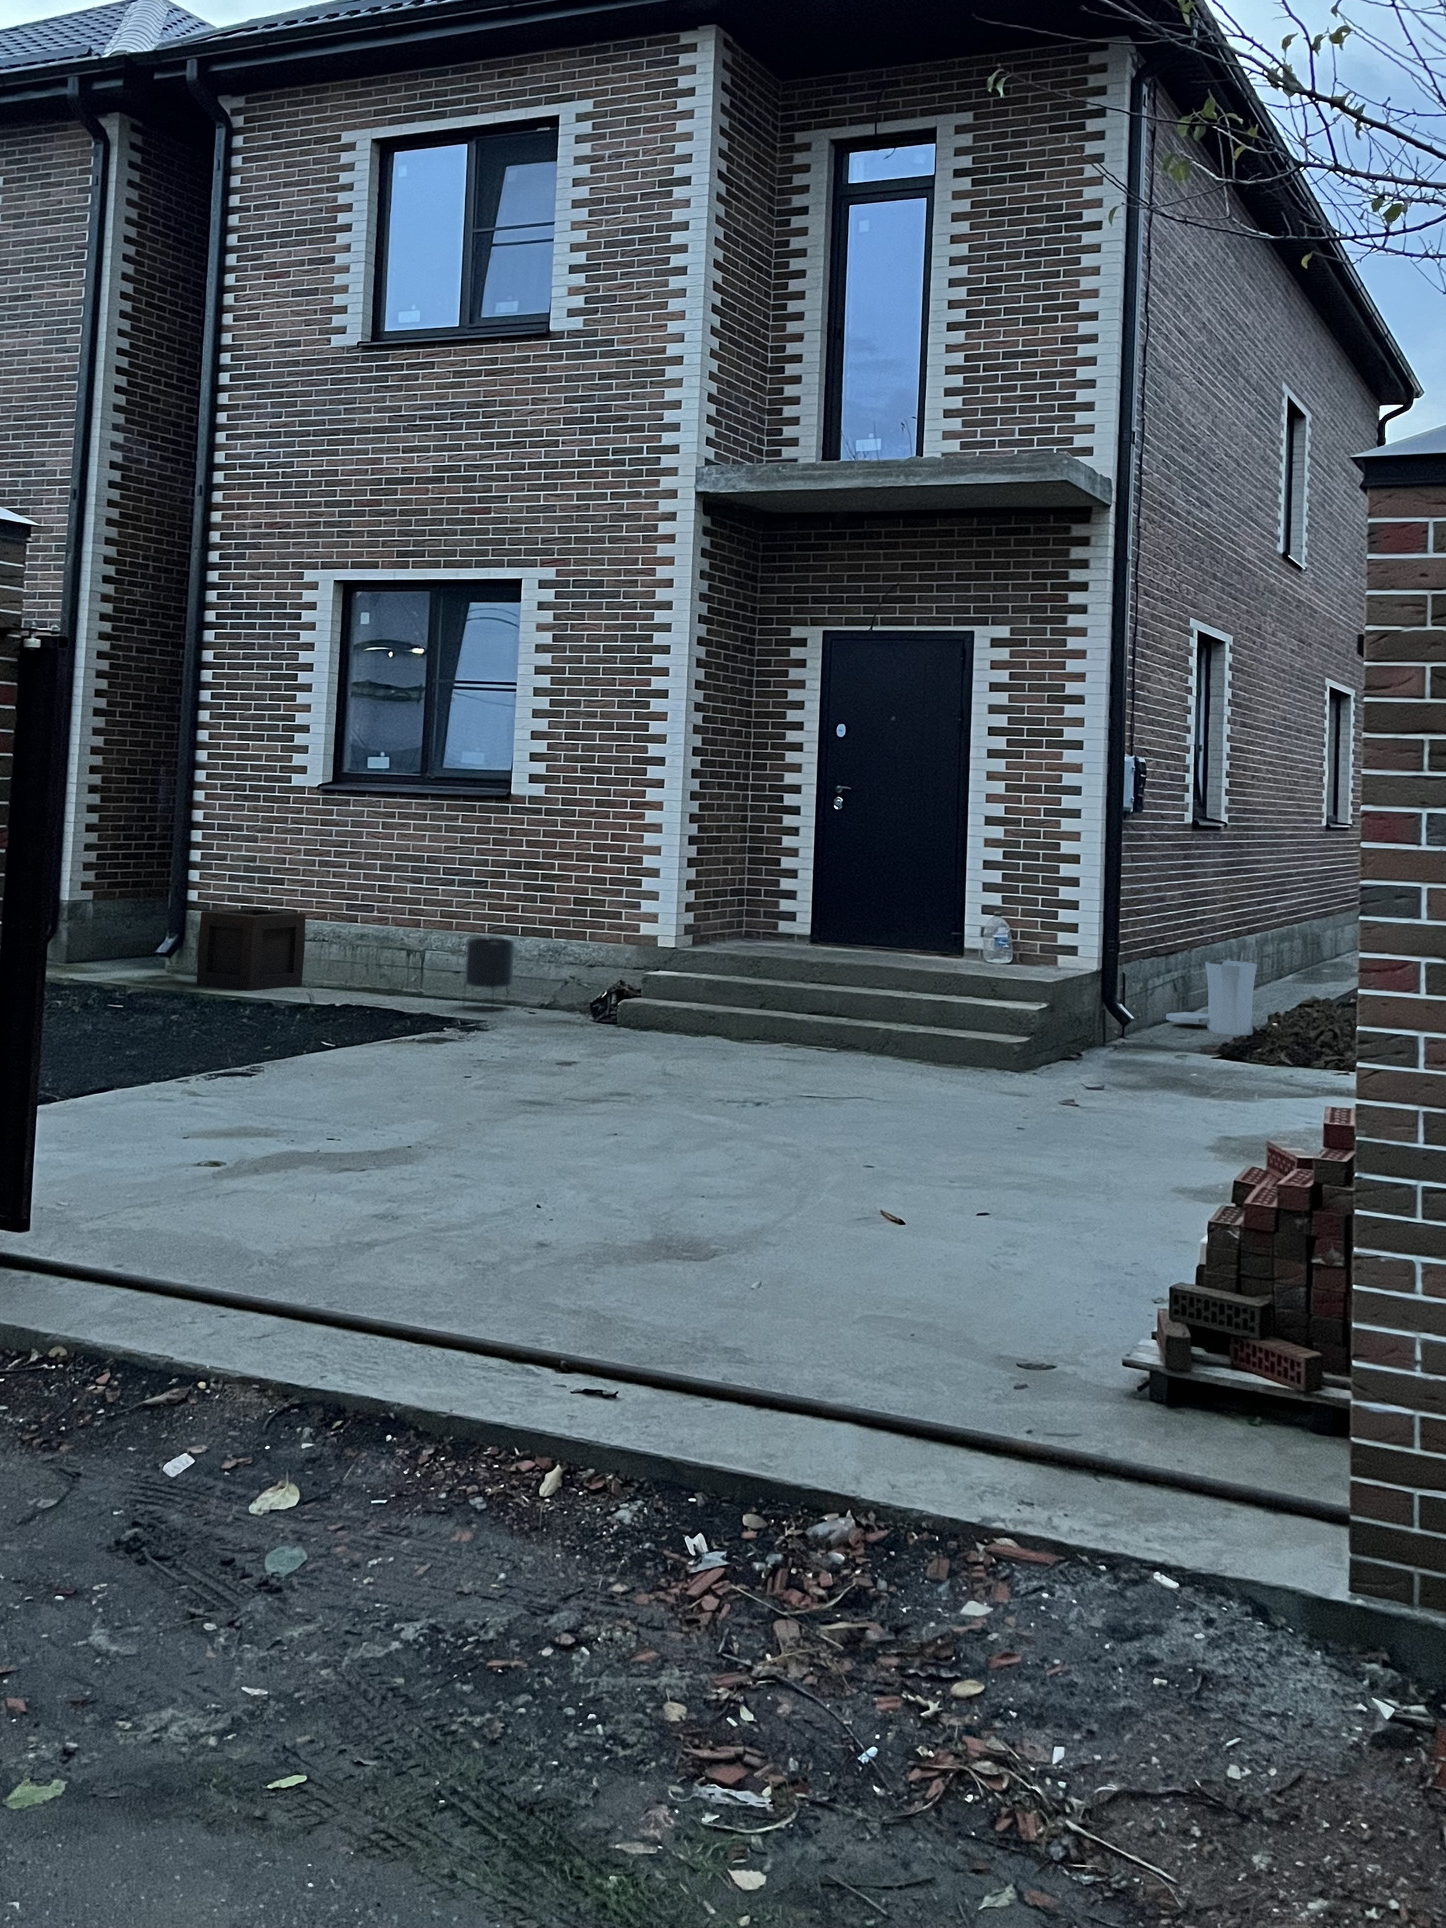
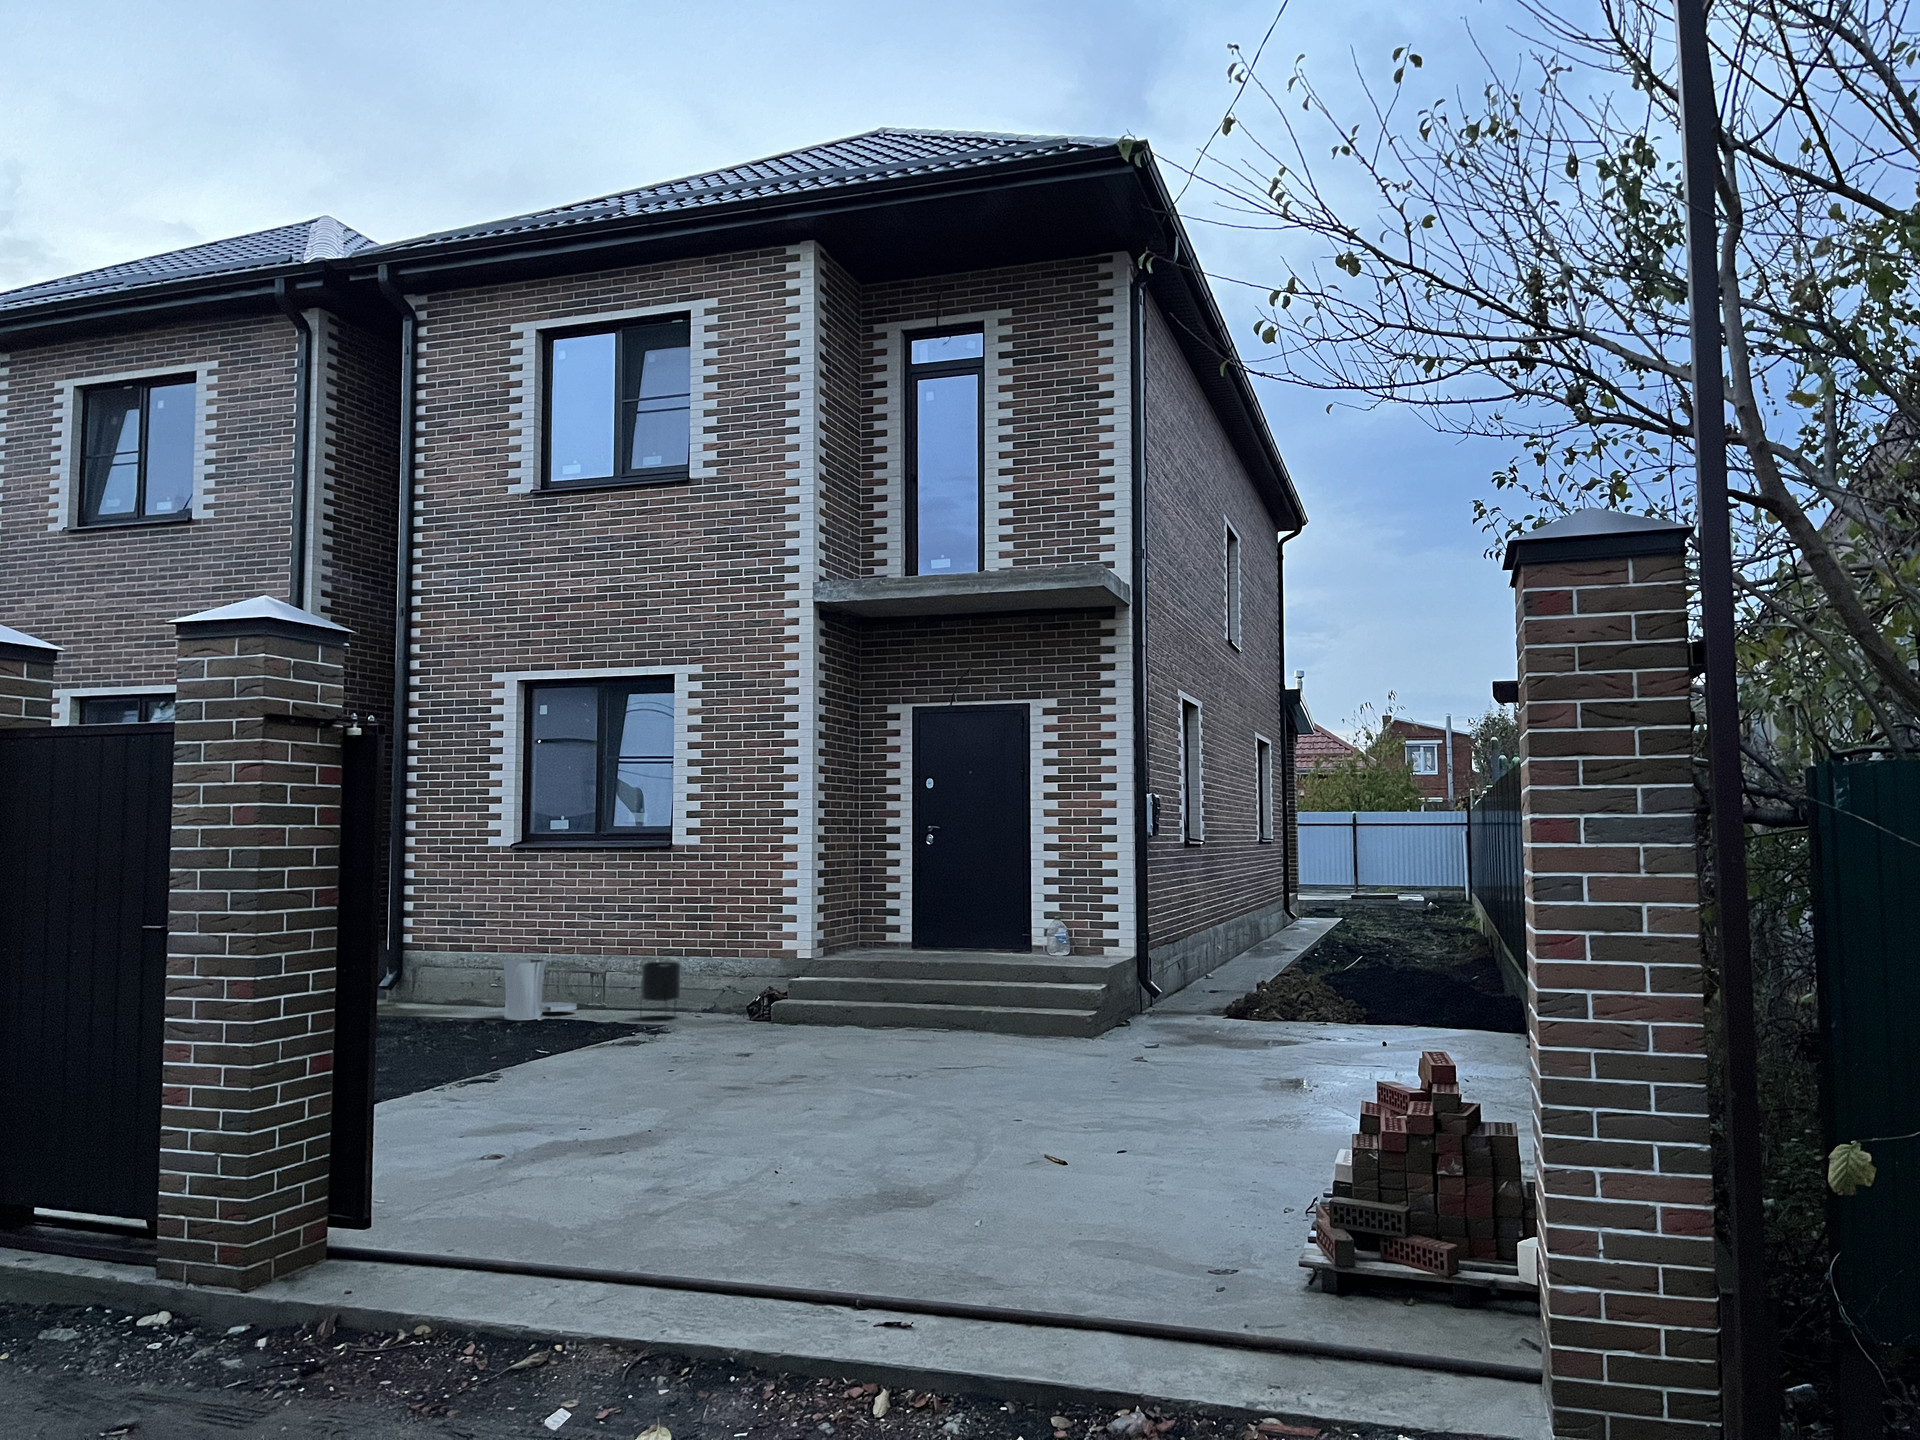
wooden crate: present [197,908,306,991] -> none [413,949,502,1016]
trash can: present [1166,960,1257,1036] -> present [503,959,577,1020]

